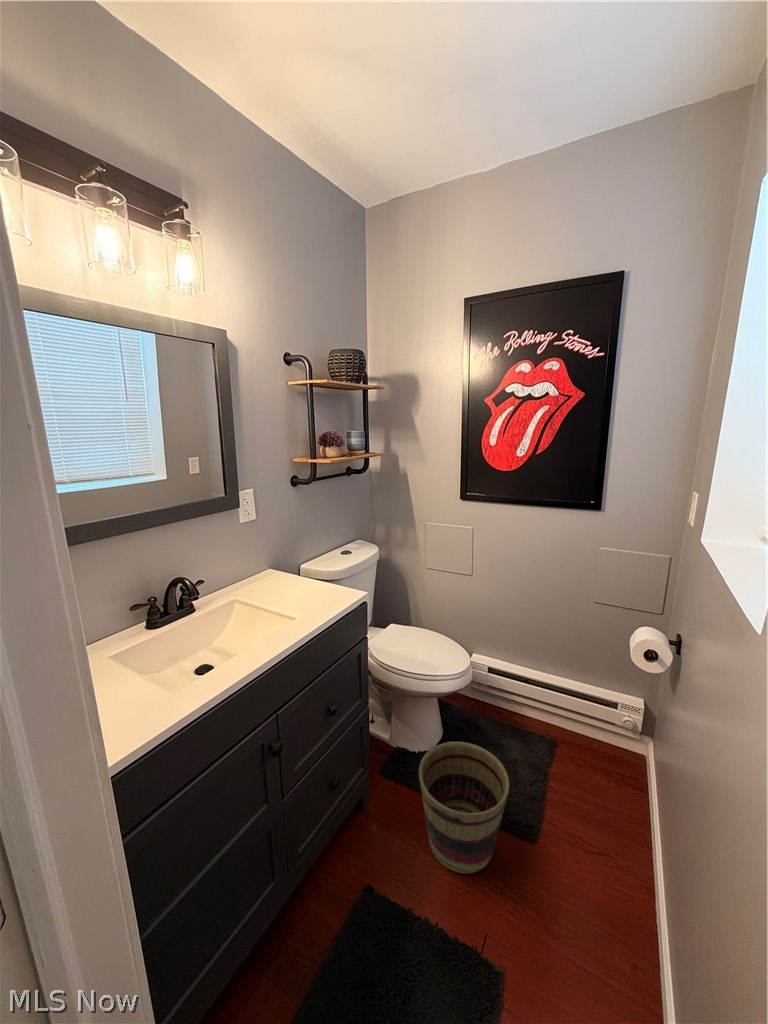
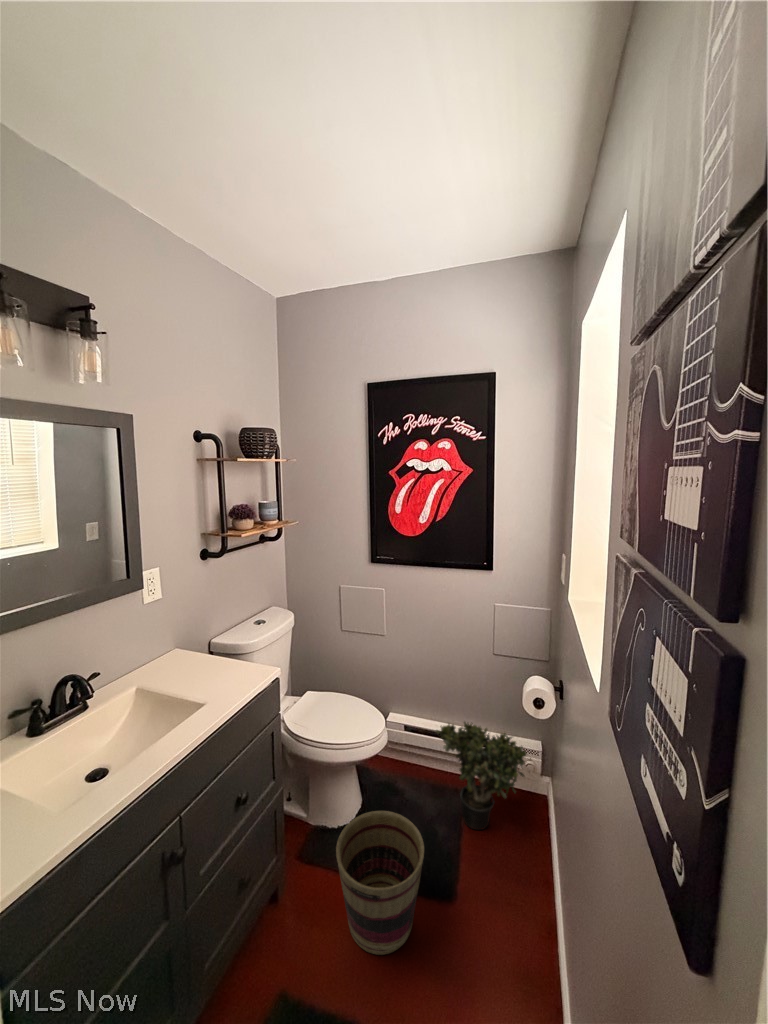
potted plant: none [524,668,628,778] -> present [436,722,527,830]

